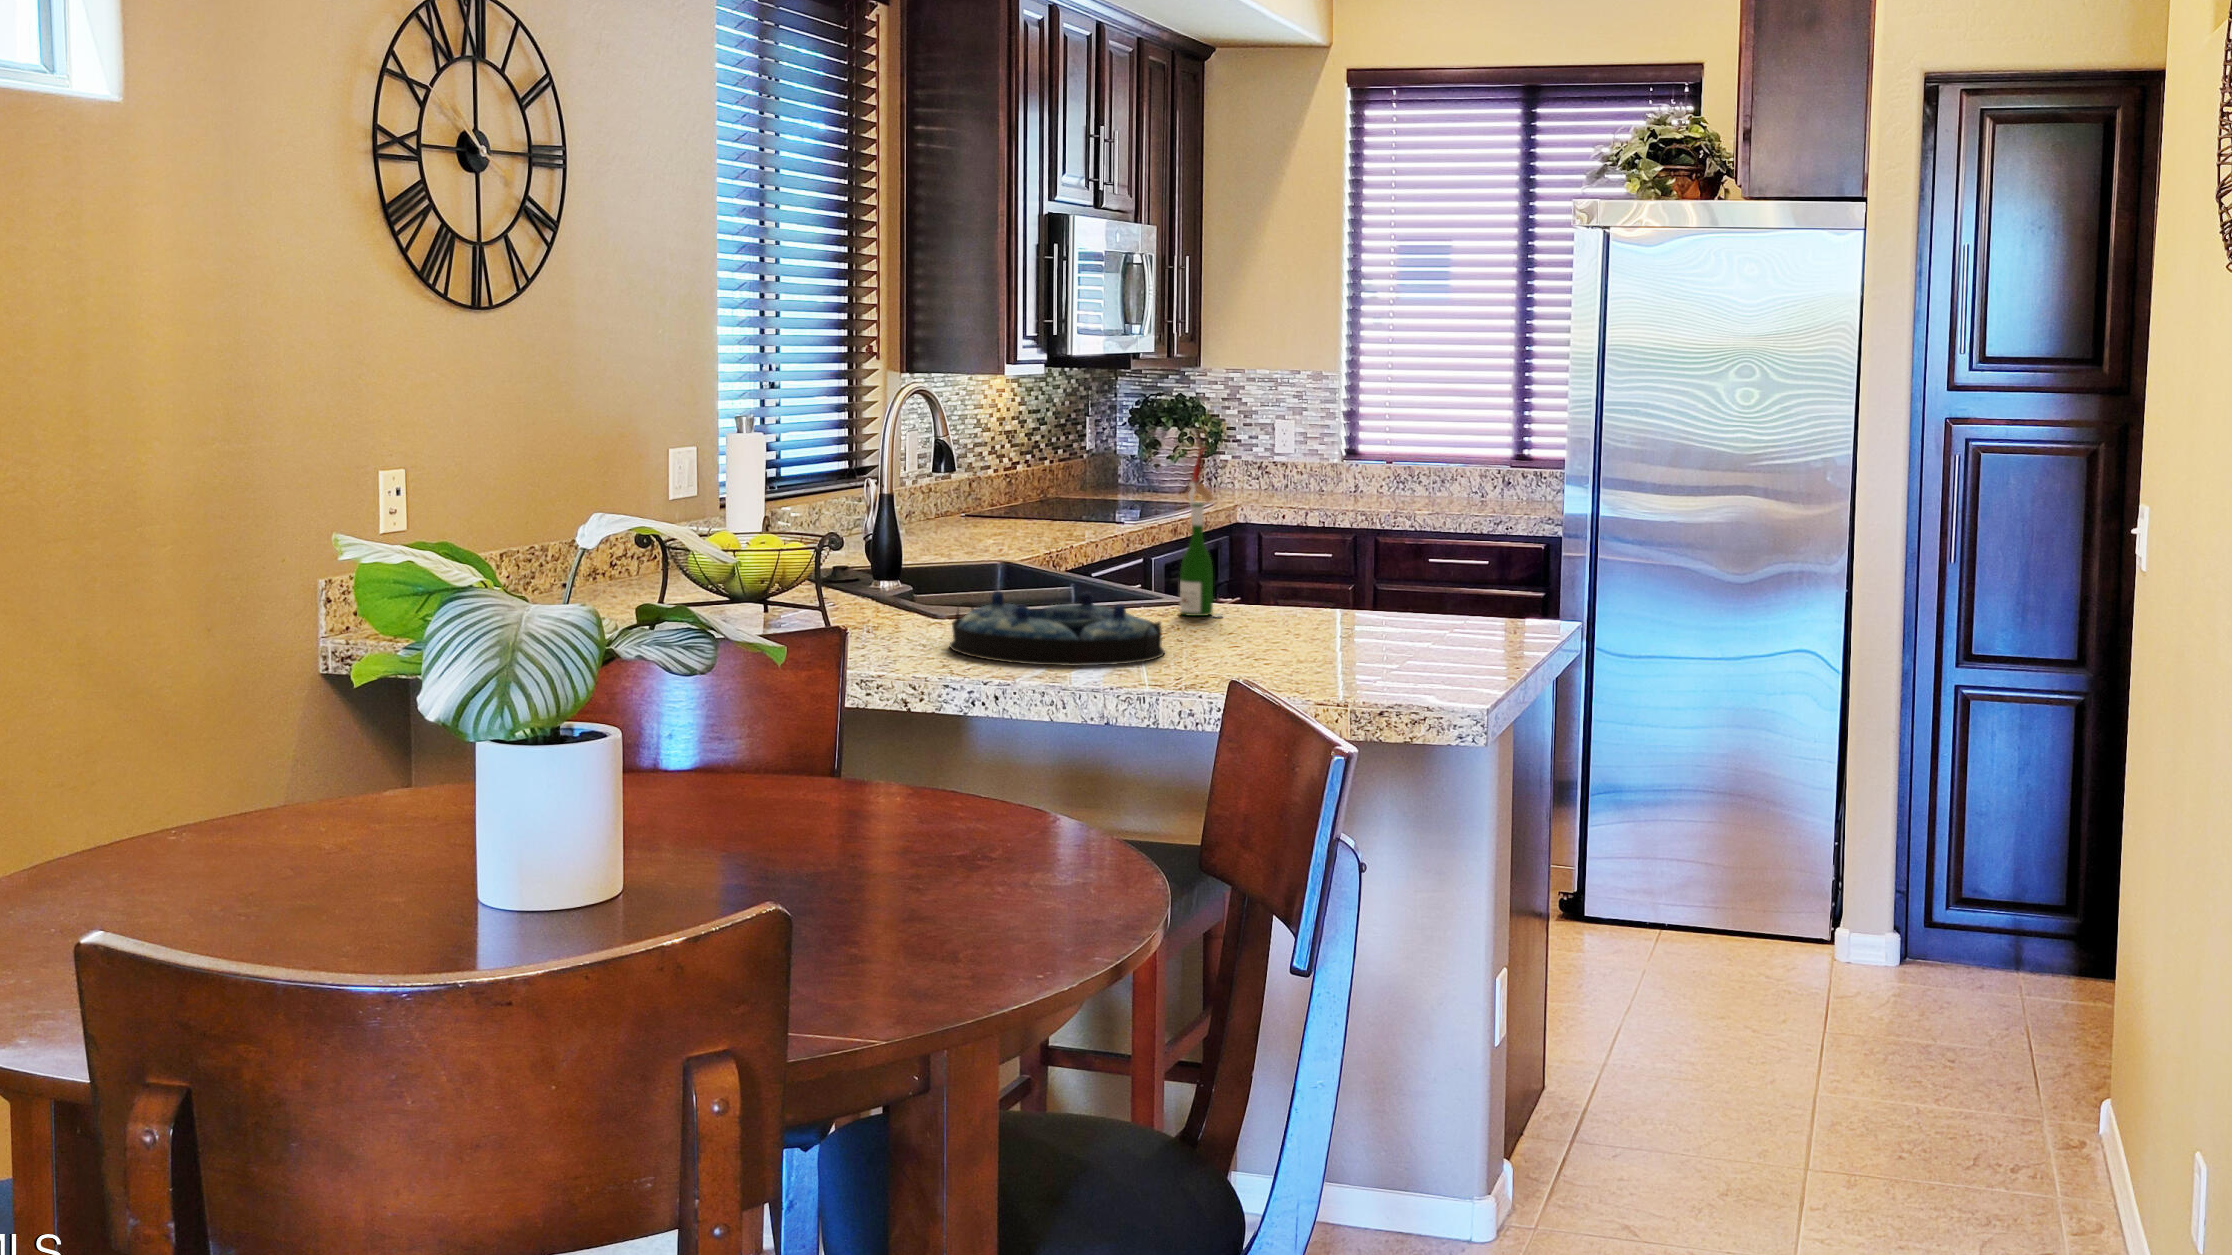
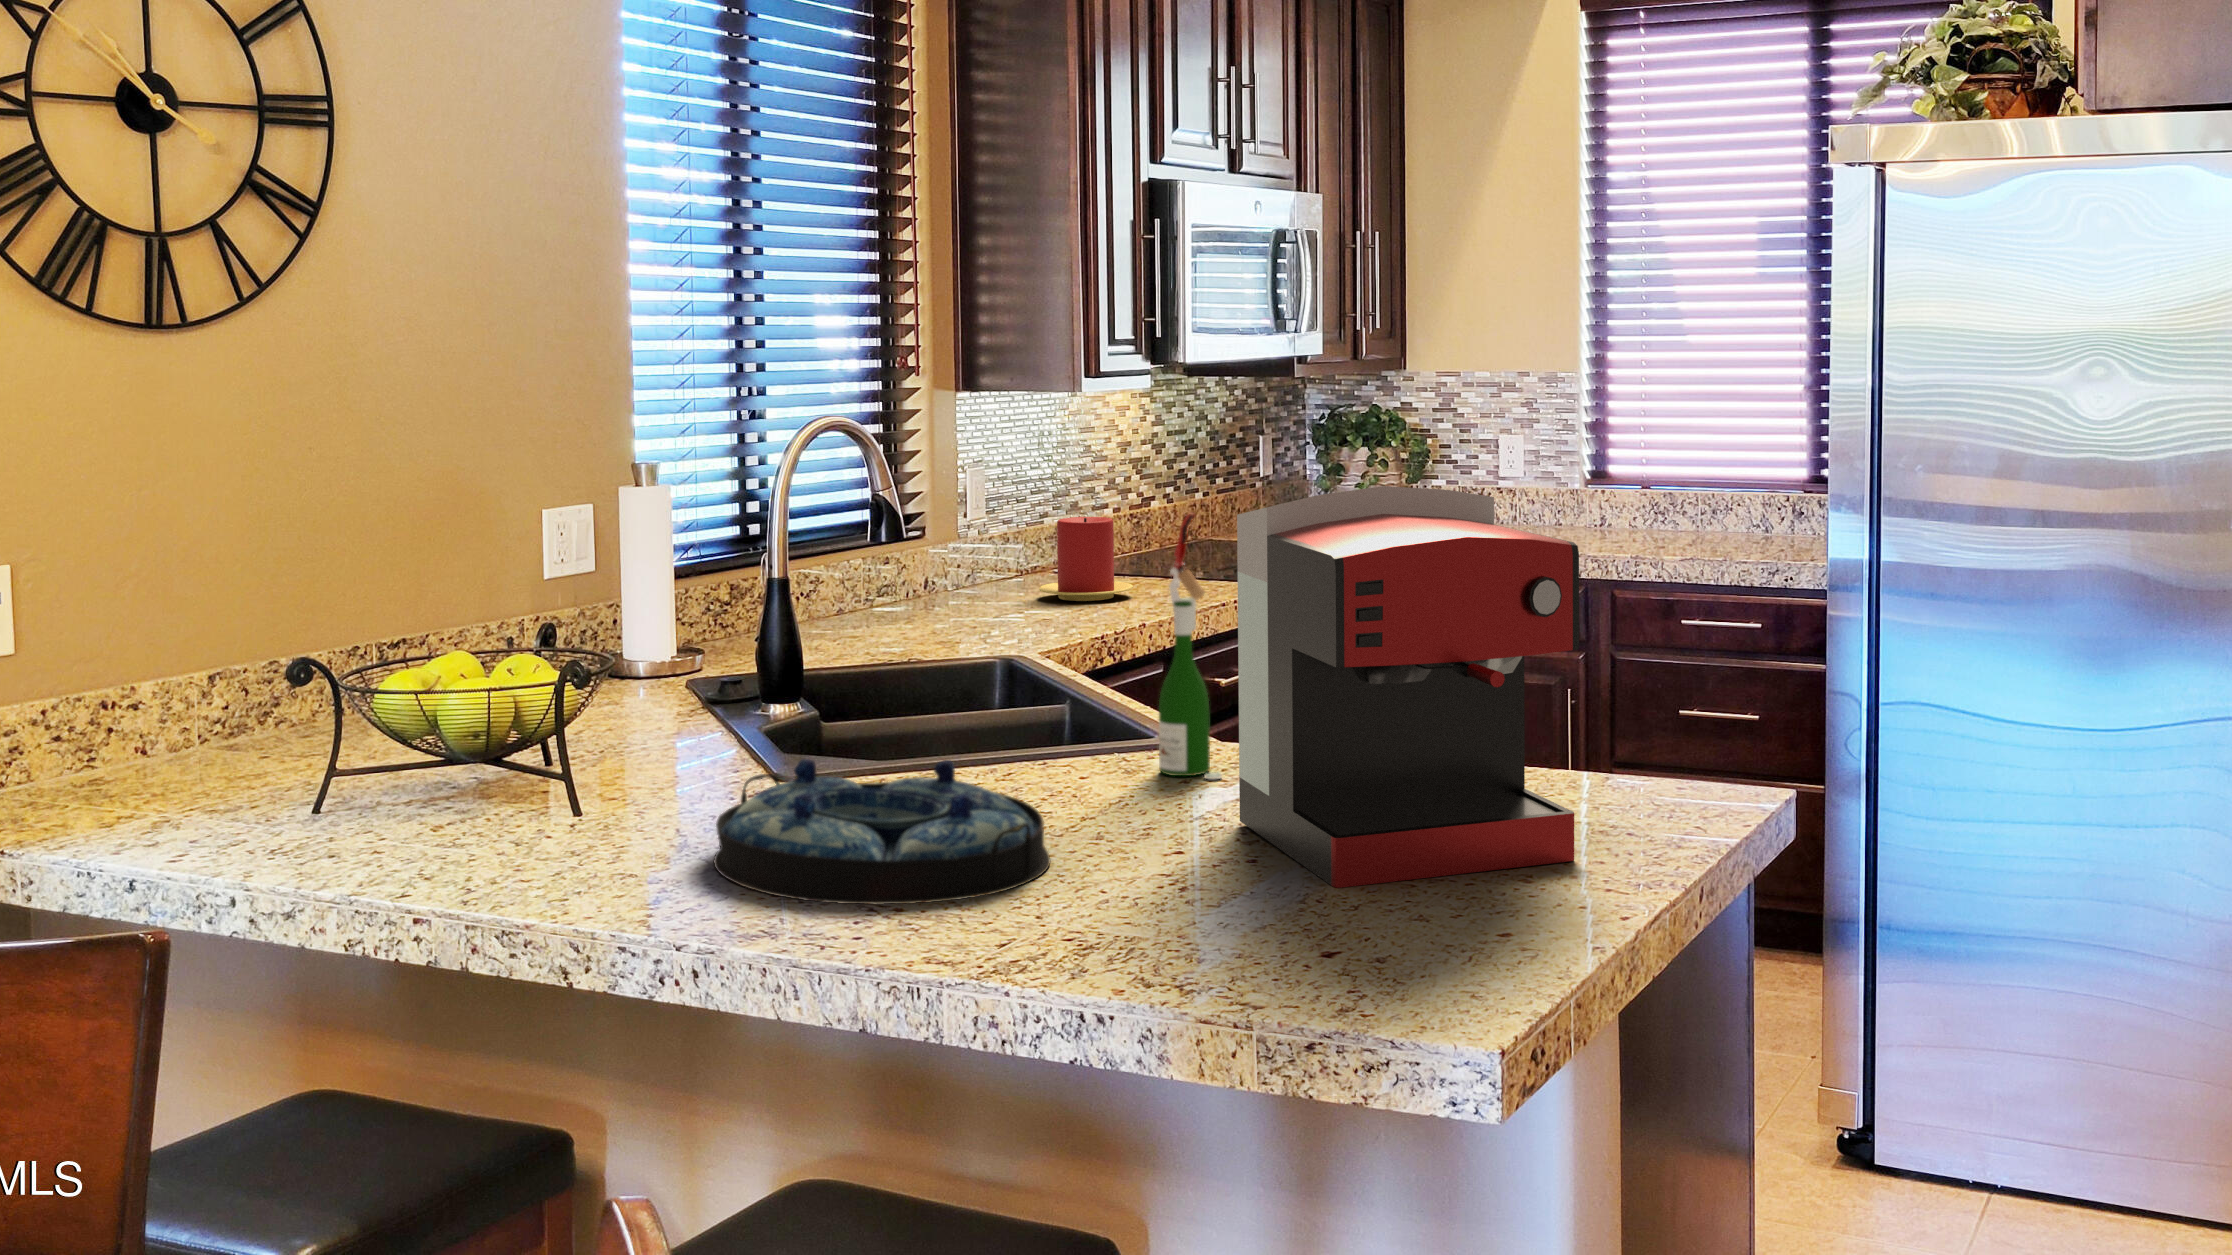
coffee maker: none [1259,425,1482,658] -> present [1237,486,1579,888]
candle: none [969,471,1040,533] -> present [1039,517,1133,601]

